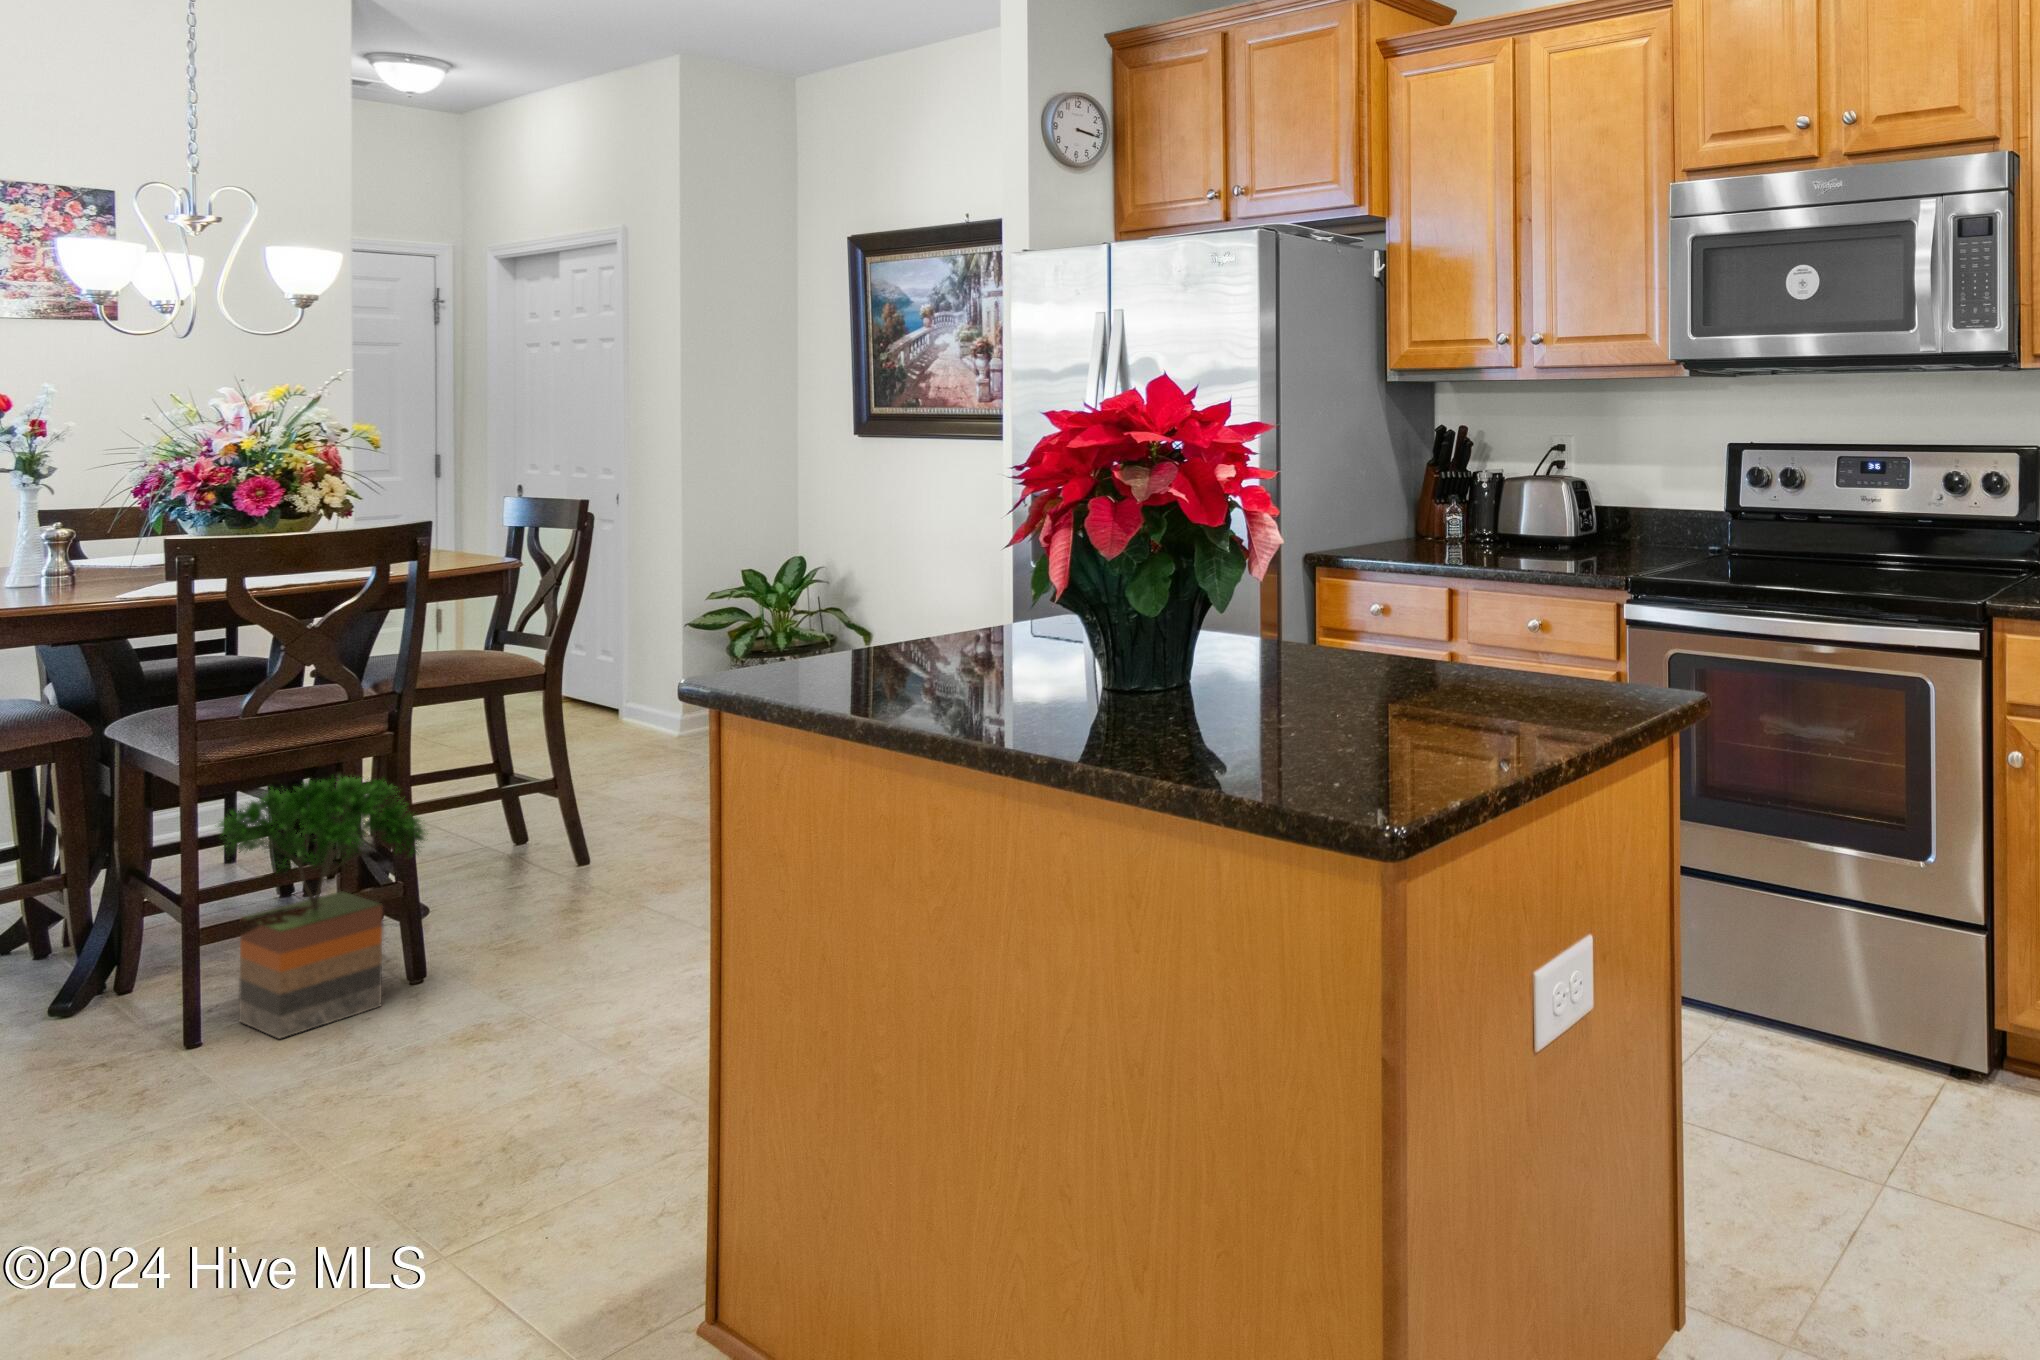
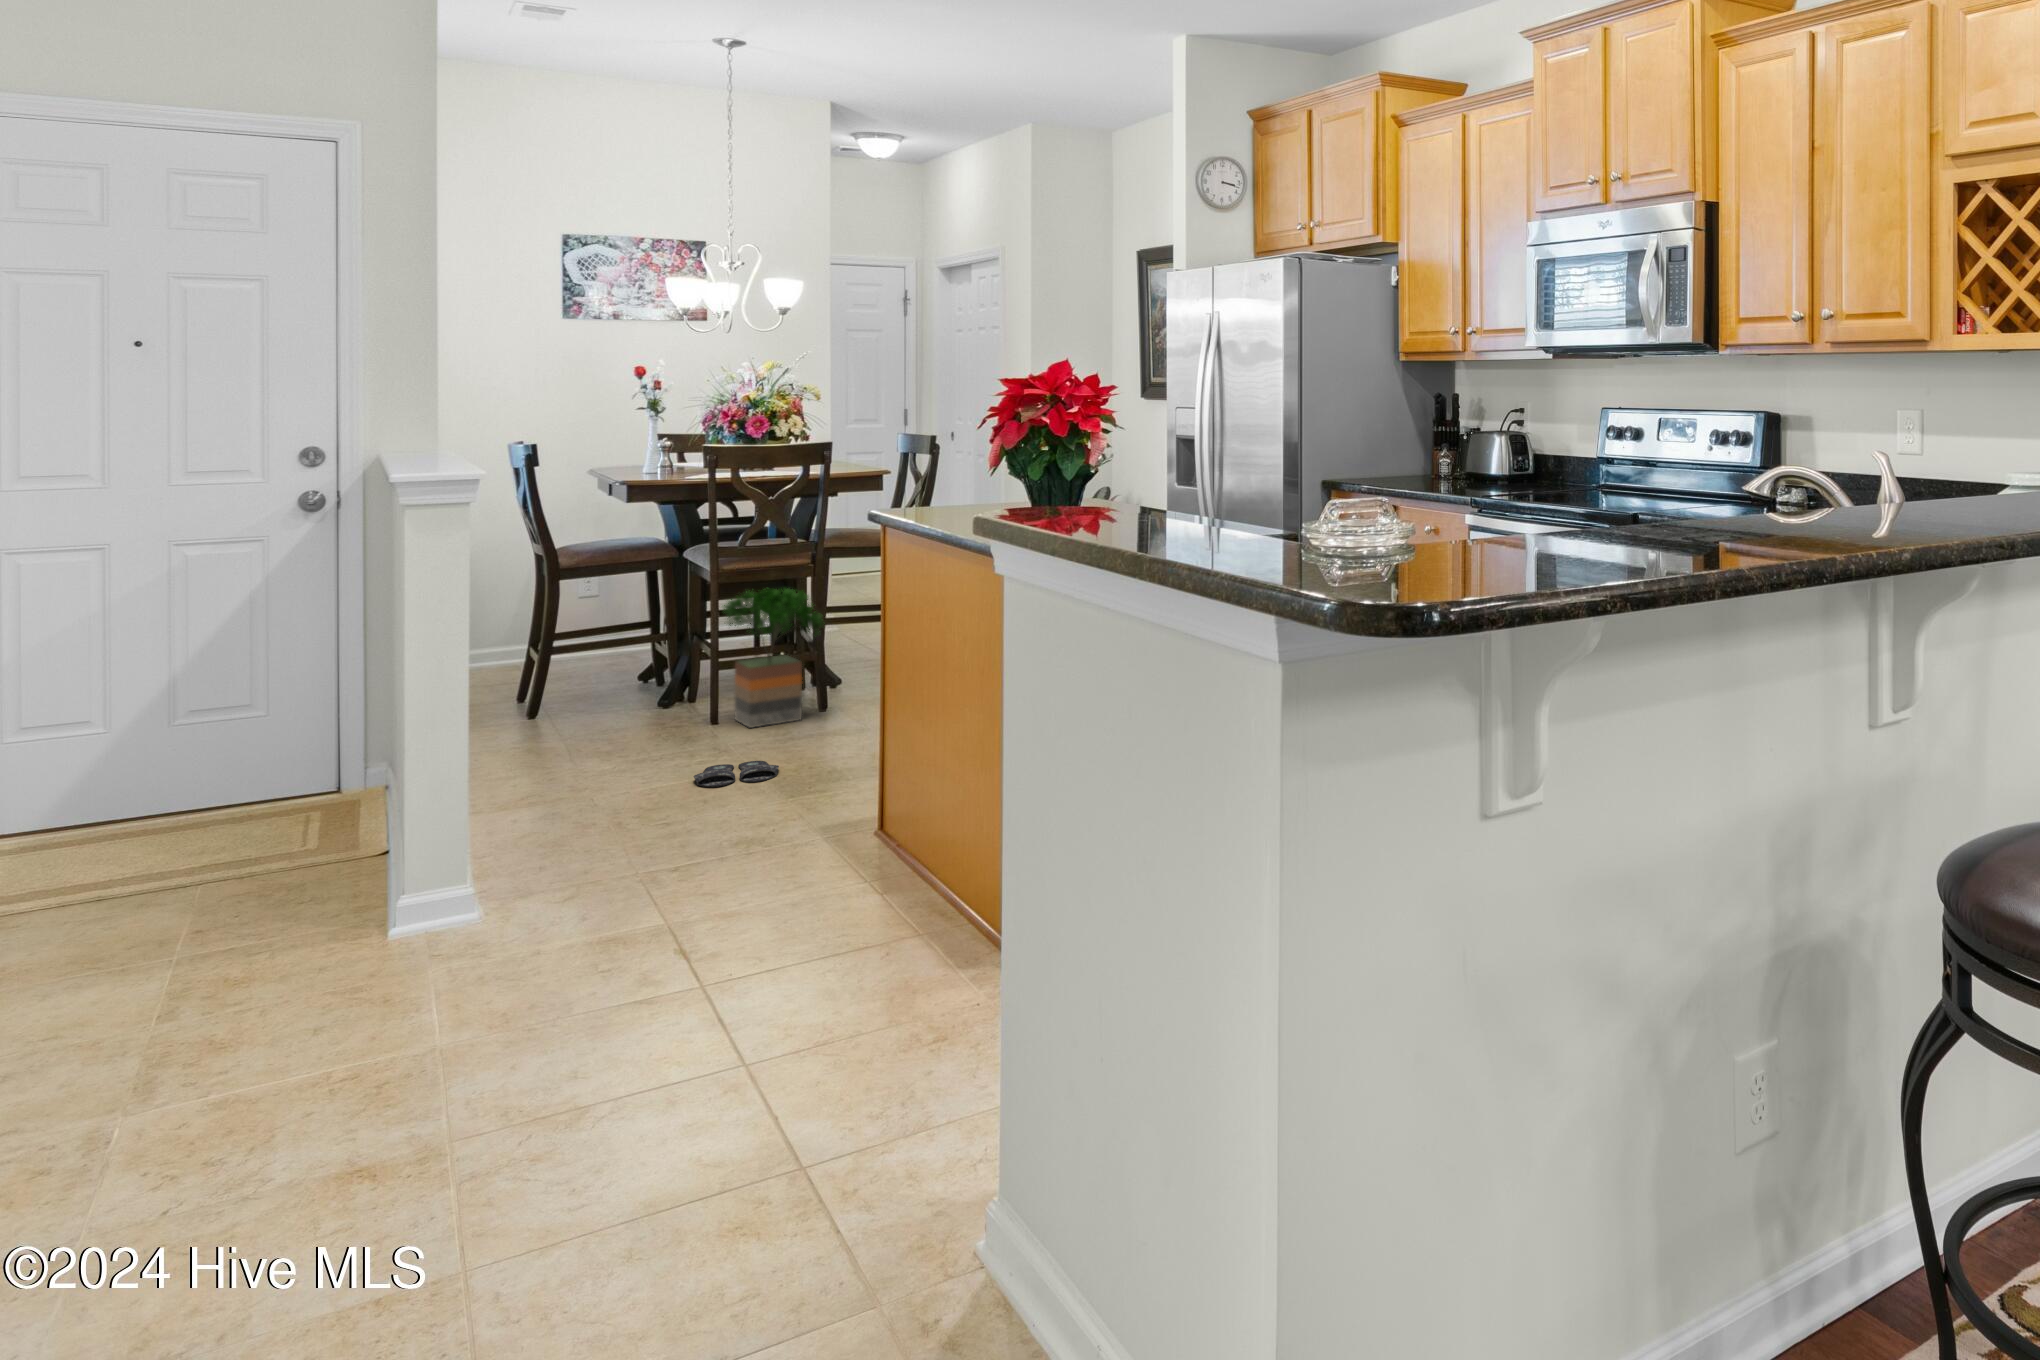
slippers: none [200,1124,389,1217] -> present [694,761,779,787]

